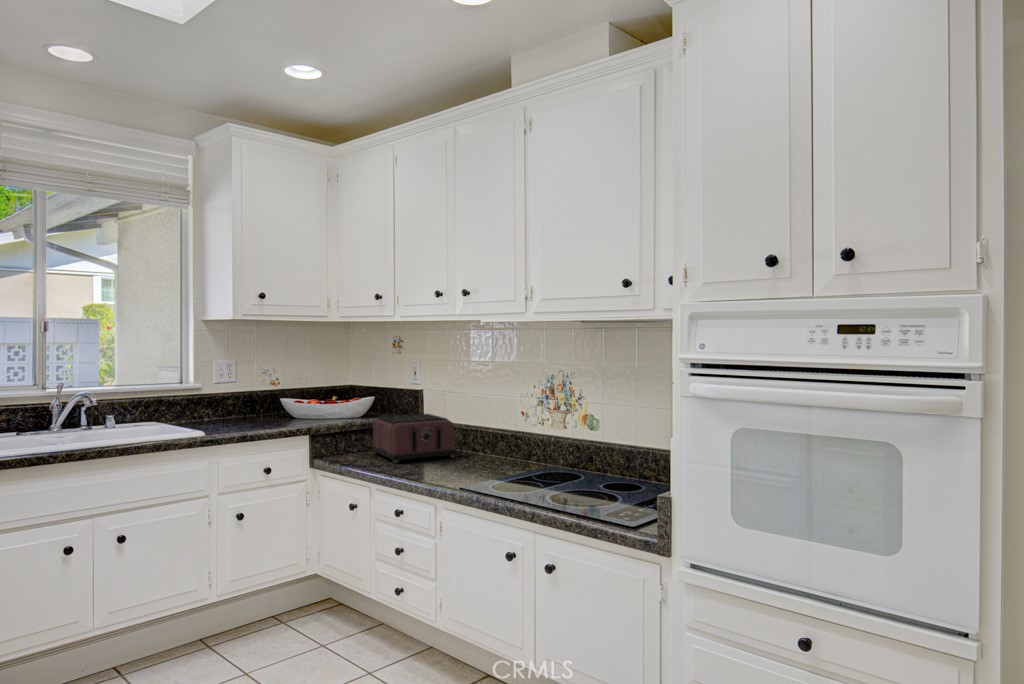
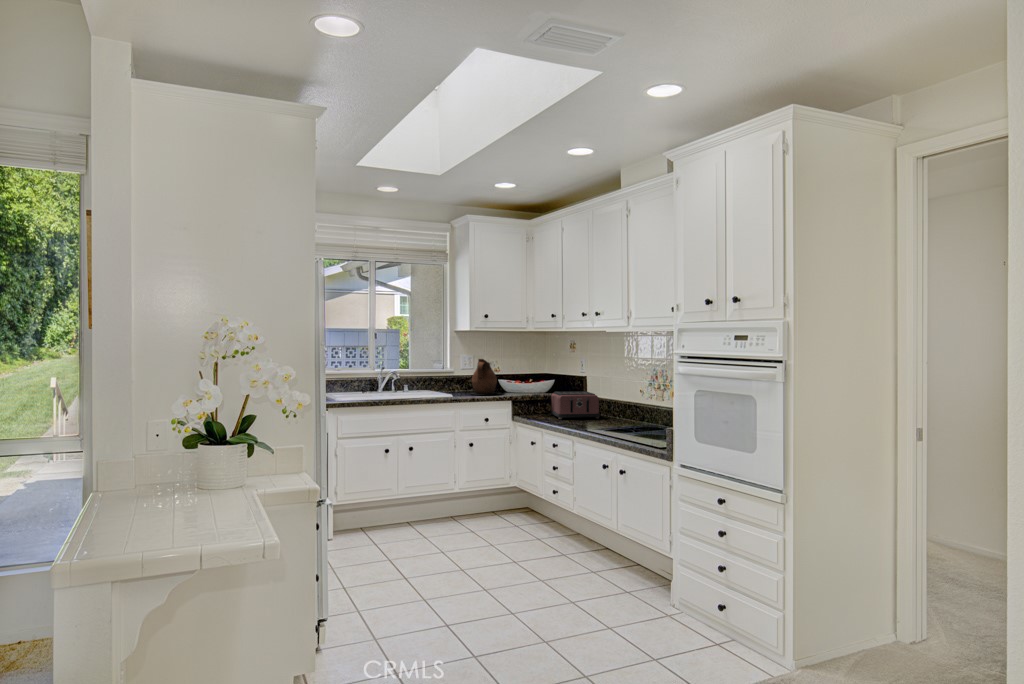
ceramic pitcher: none [229,366,289,427] -> present [471,359,499,395]

